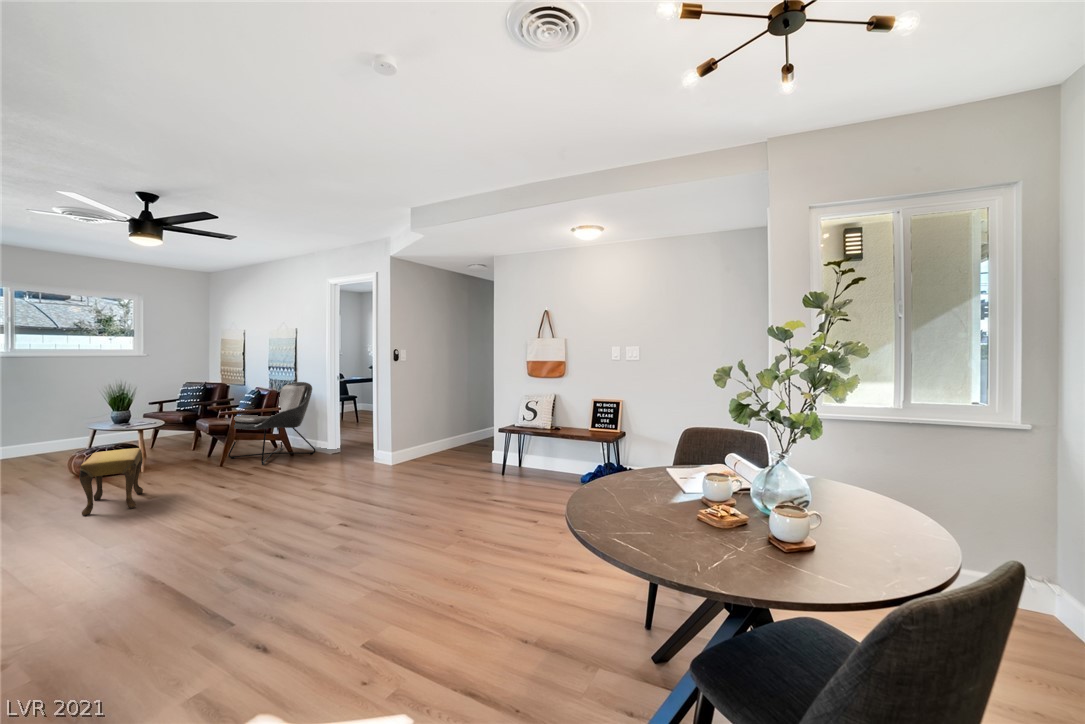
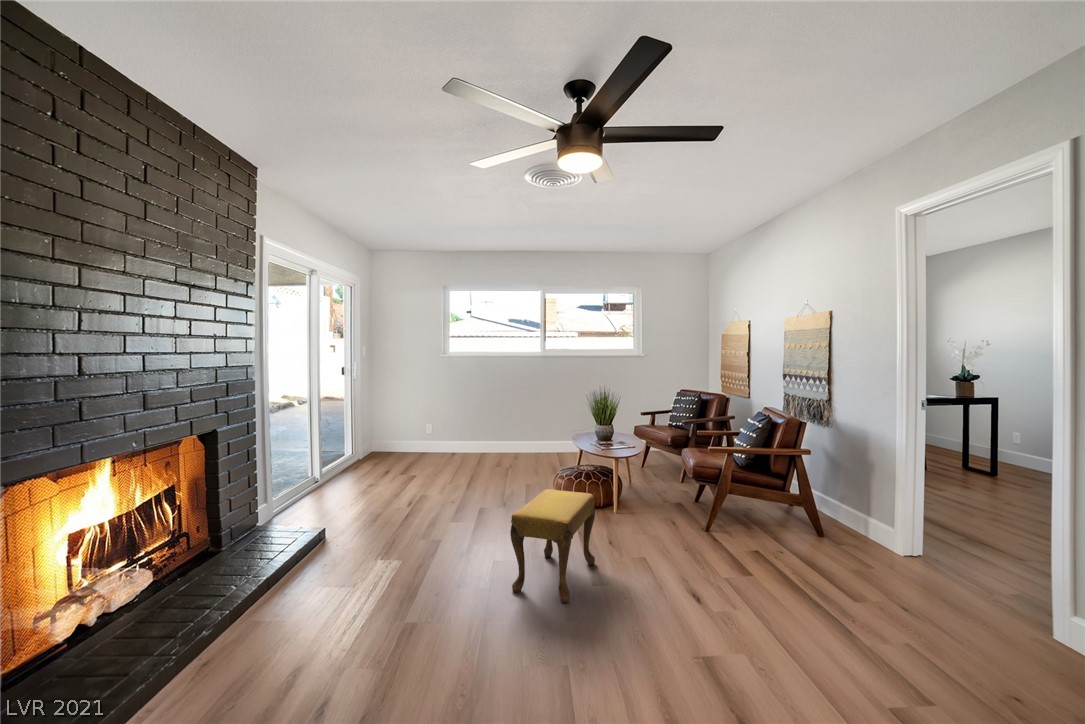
lounge chair: present [228,382,315,465] -> none [714,404,873,556]

